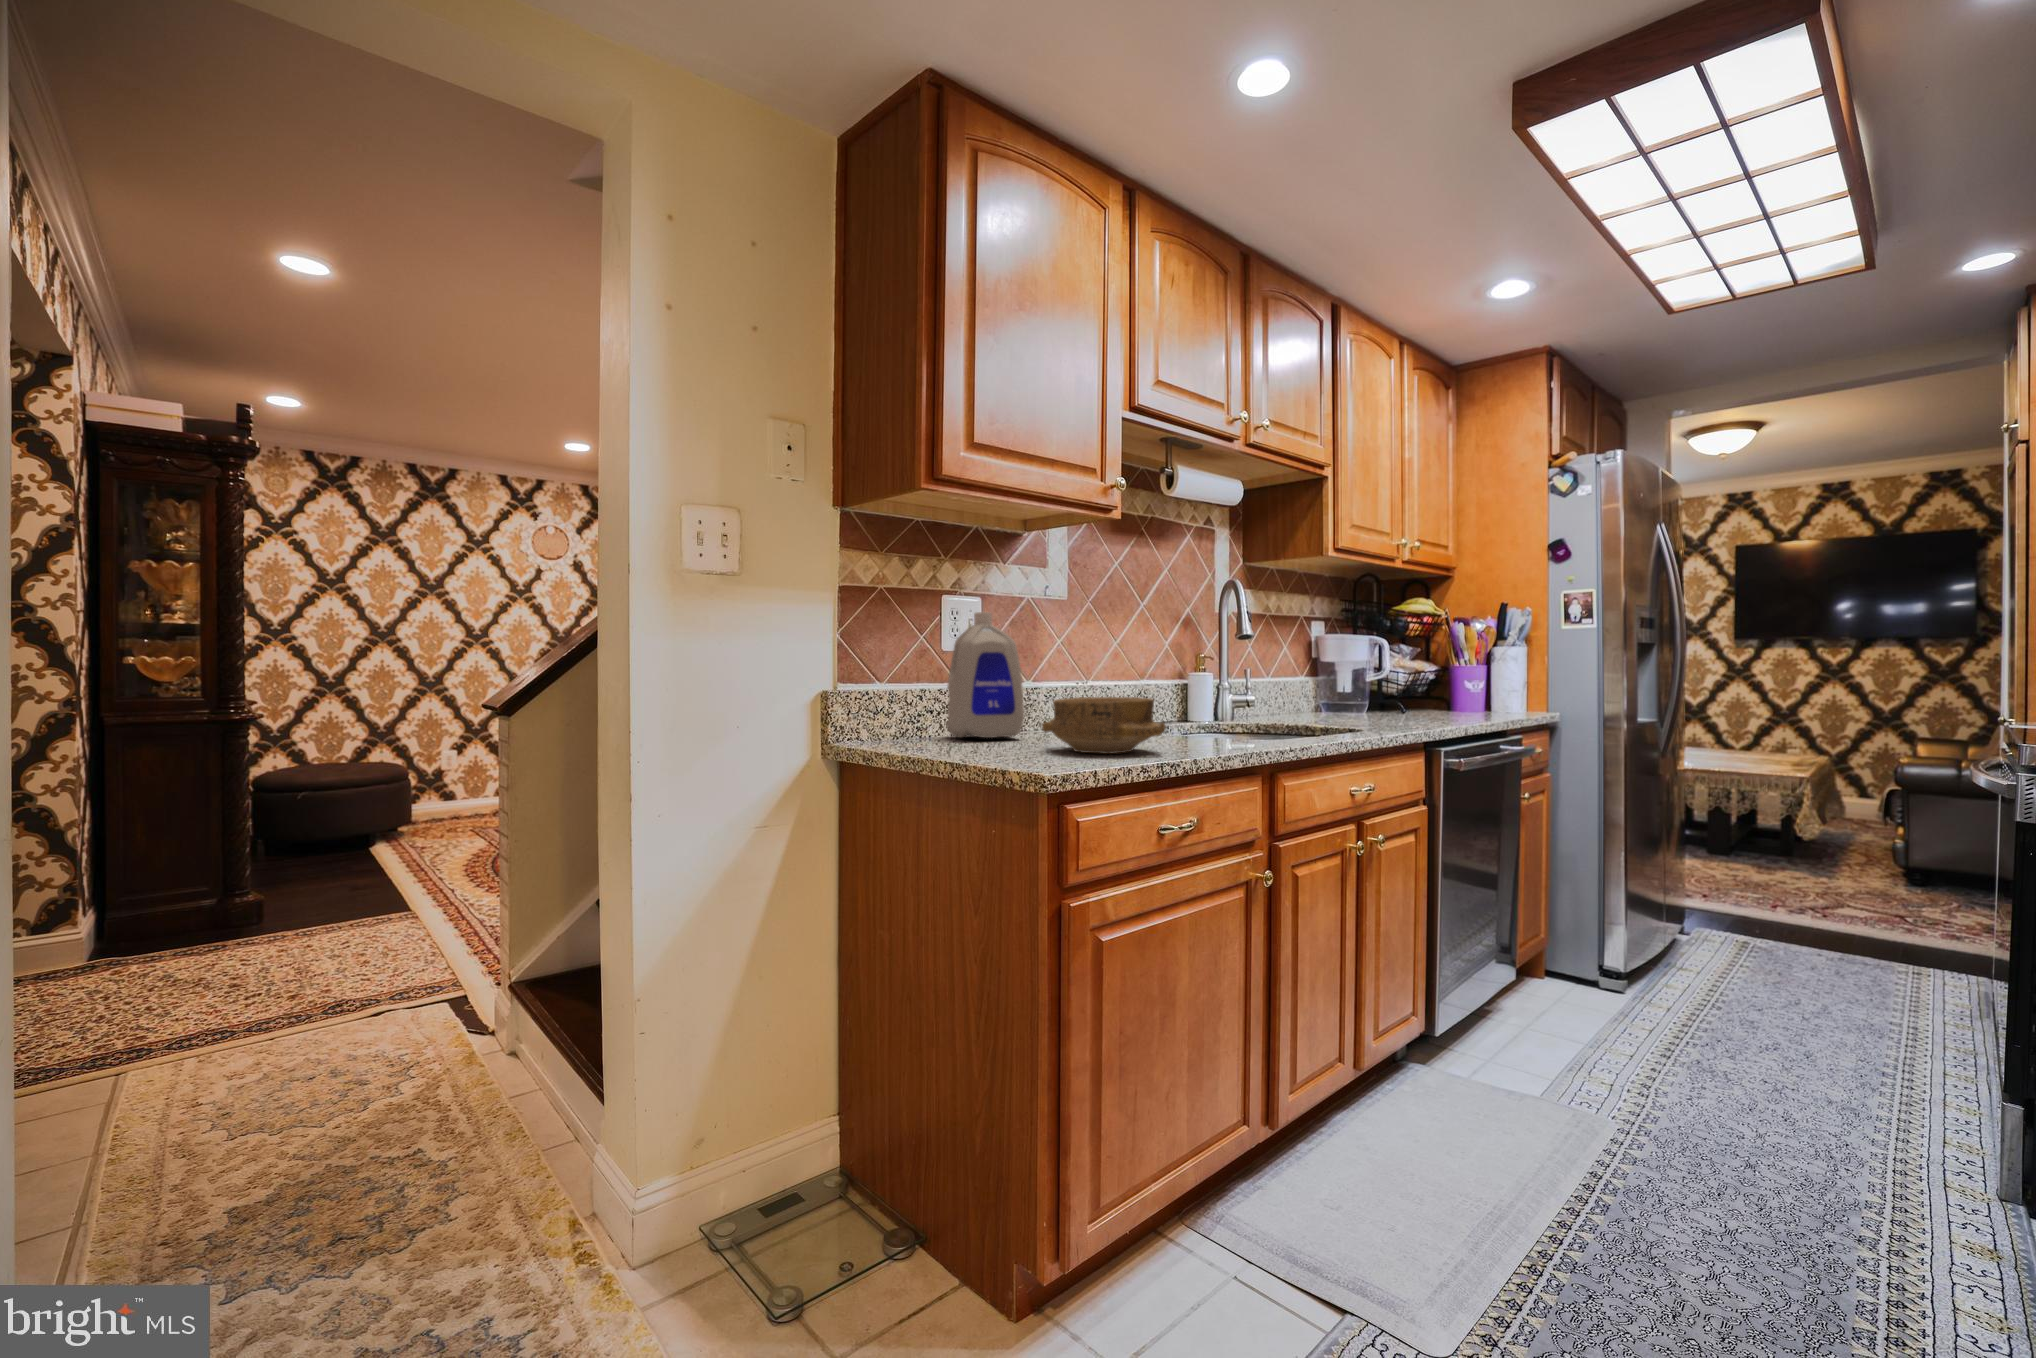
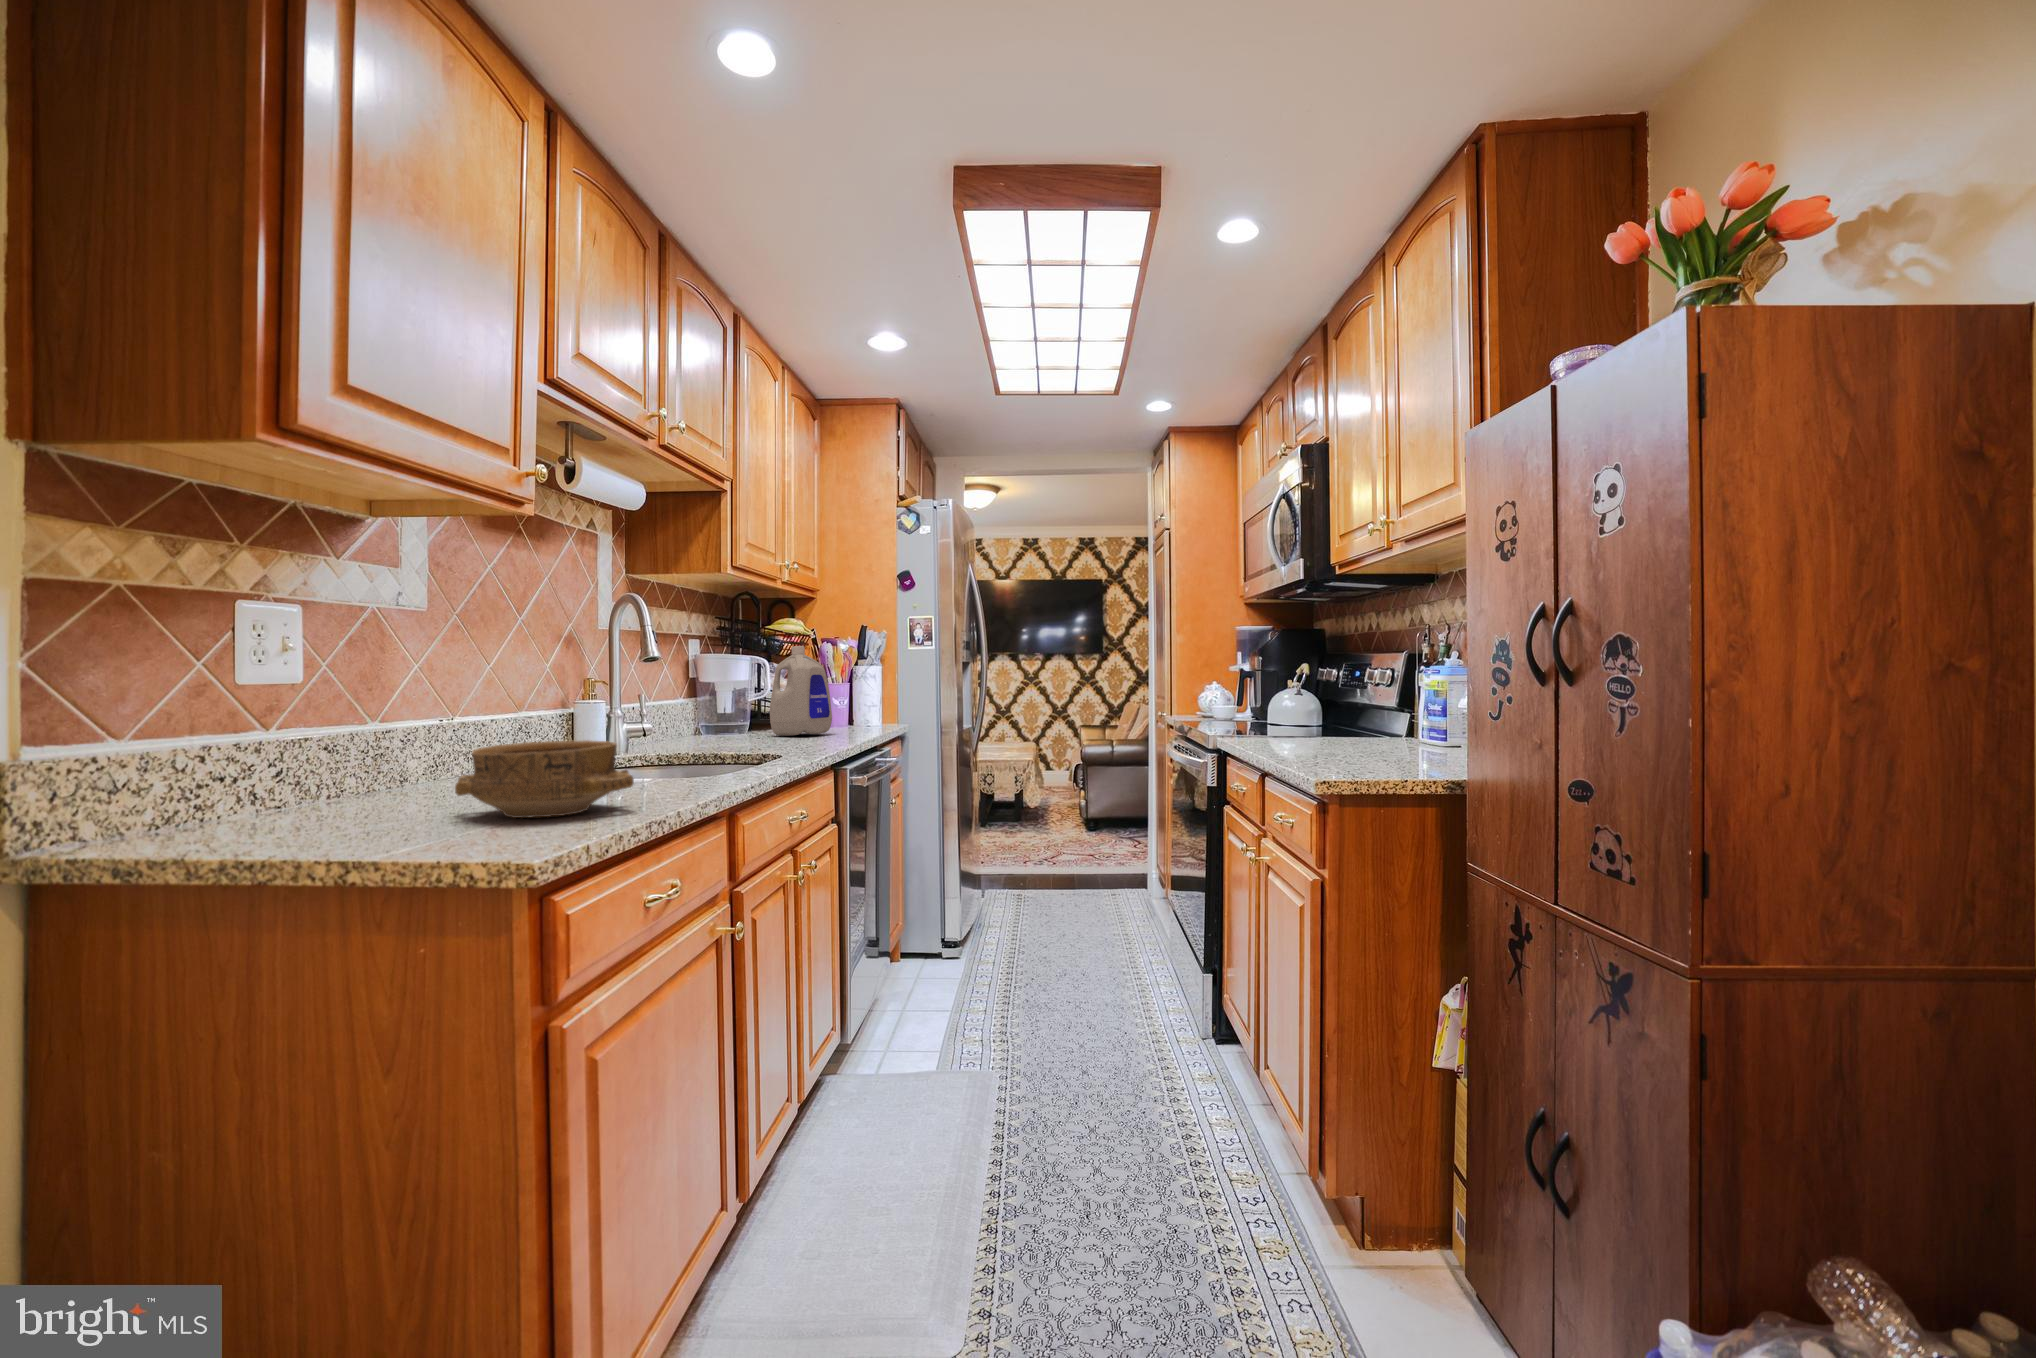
bottle: present [946,612,1024,738] -> present [770,646,832,736]

